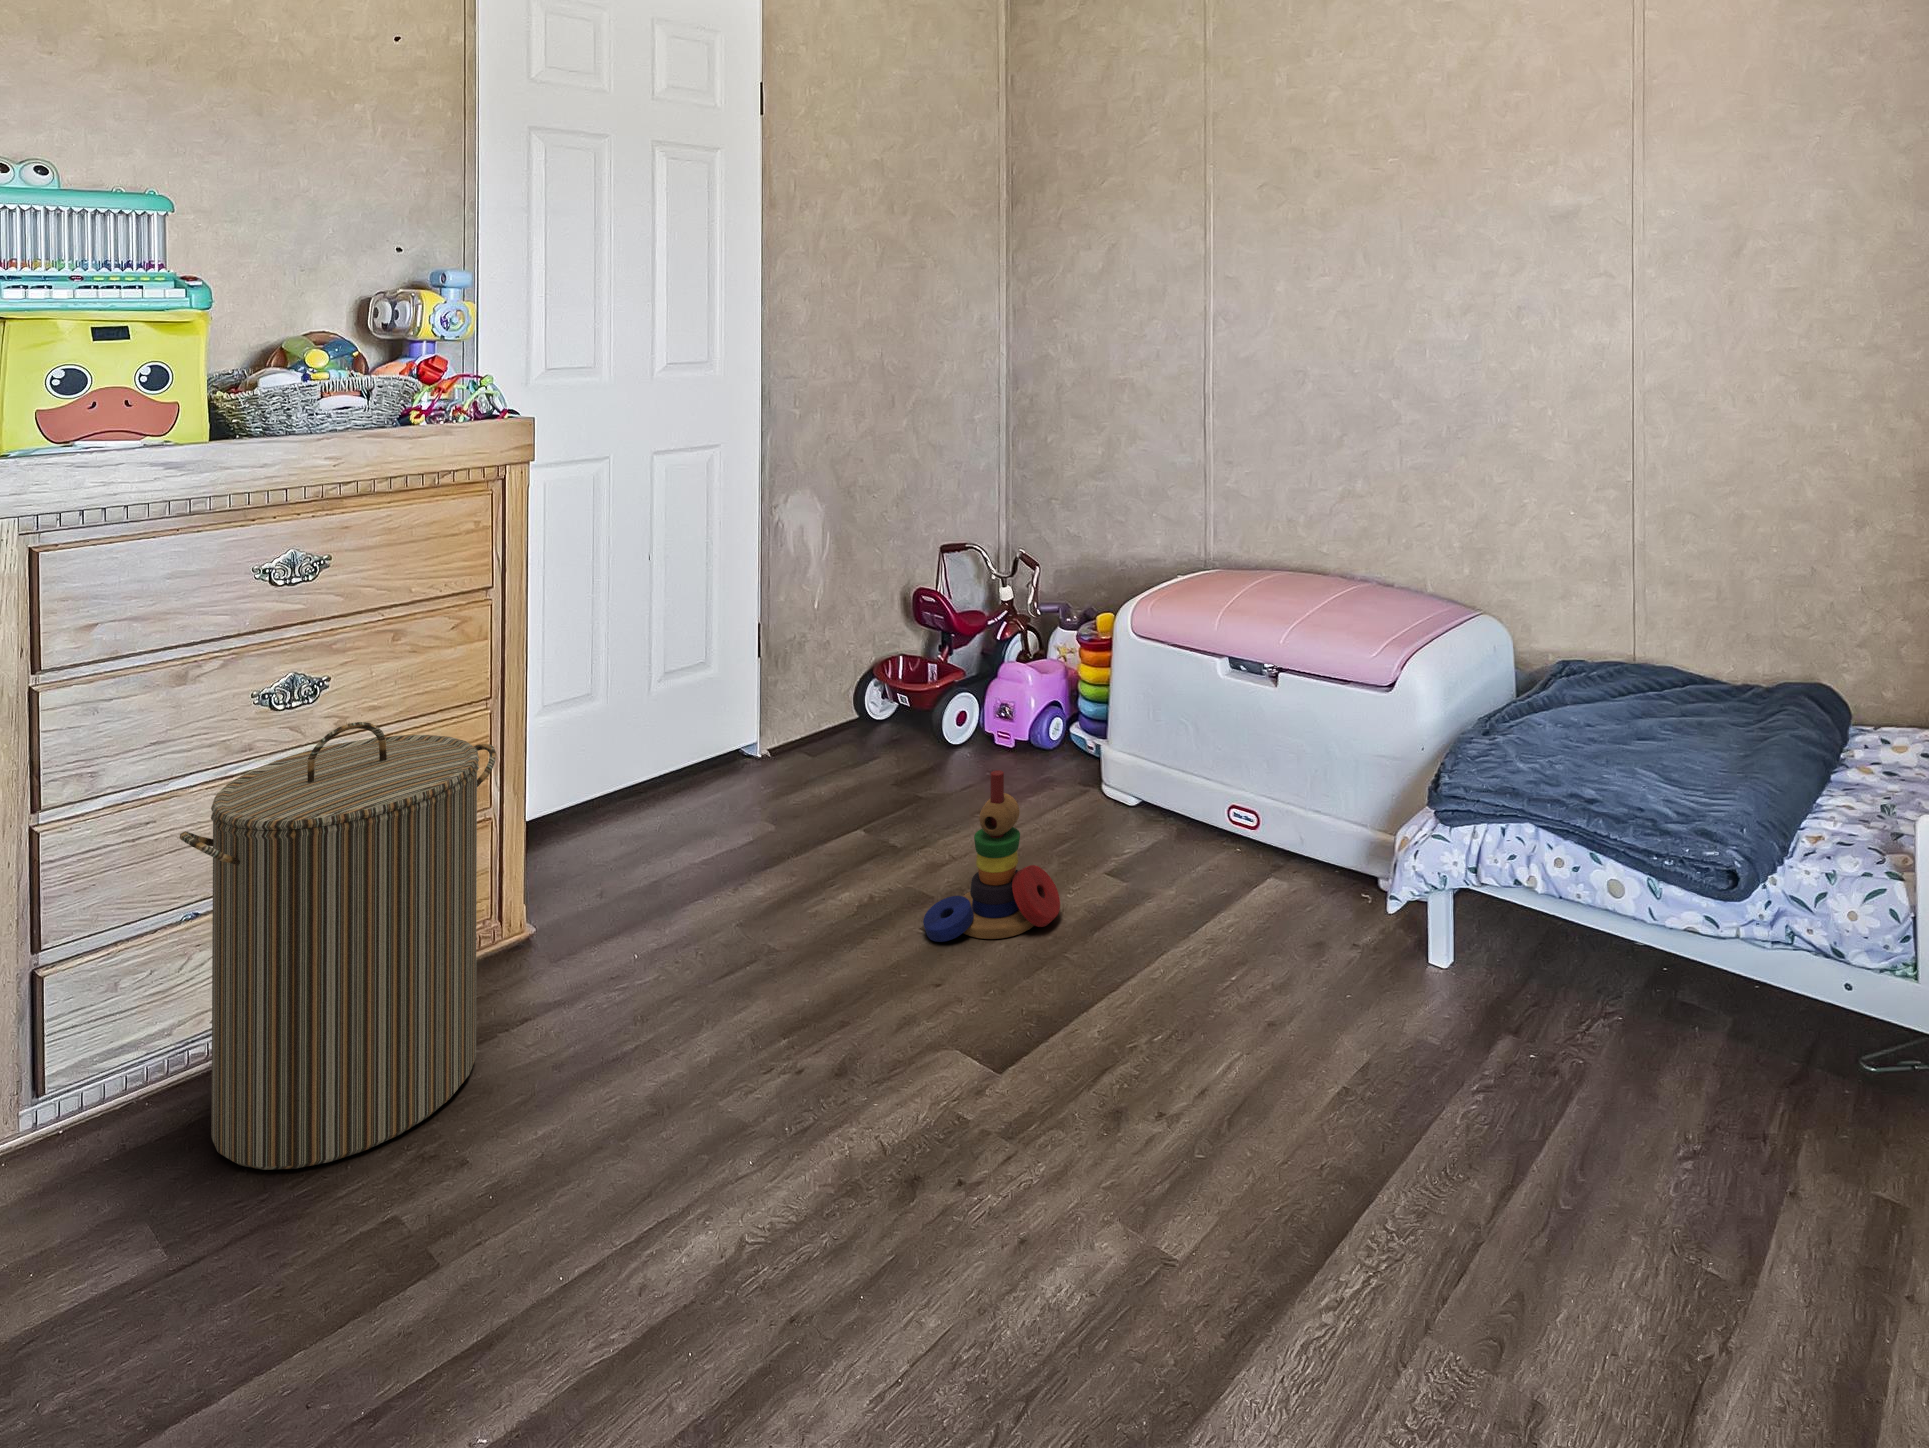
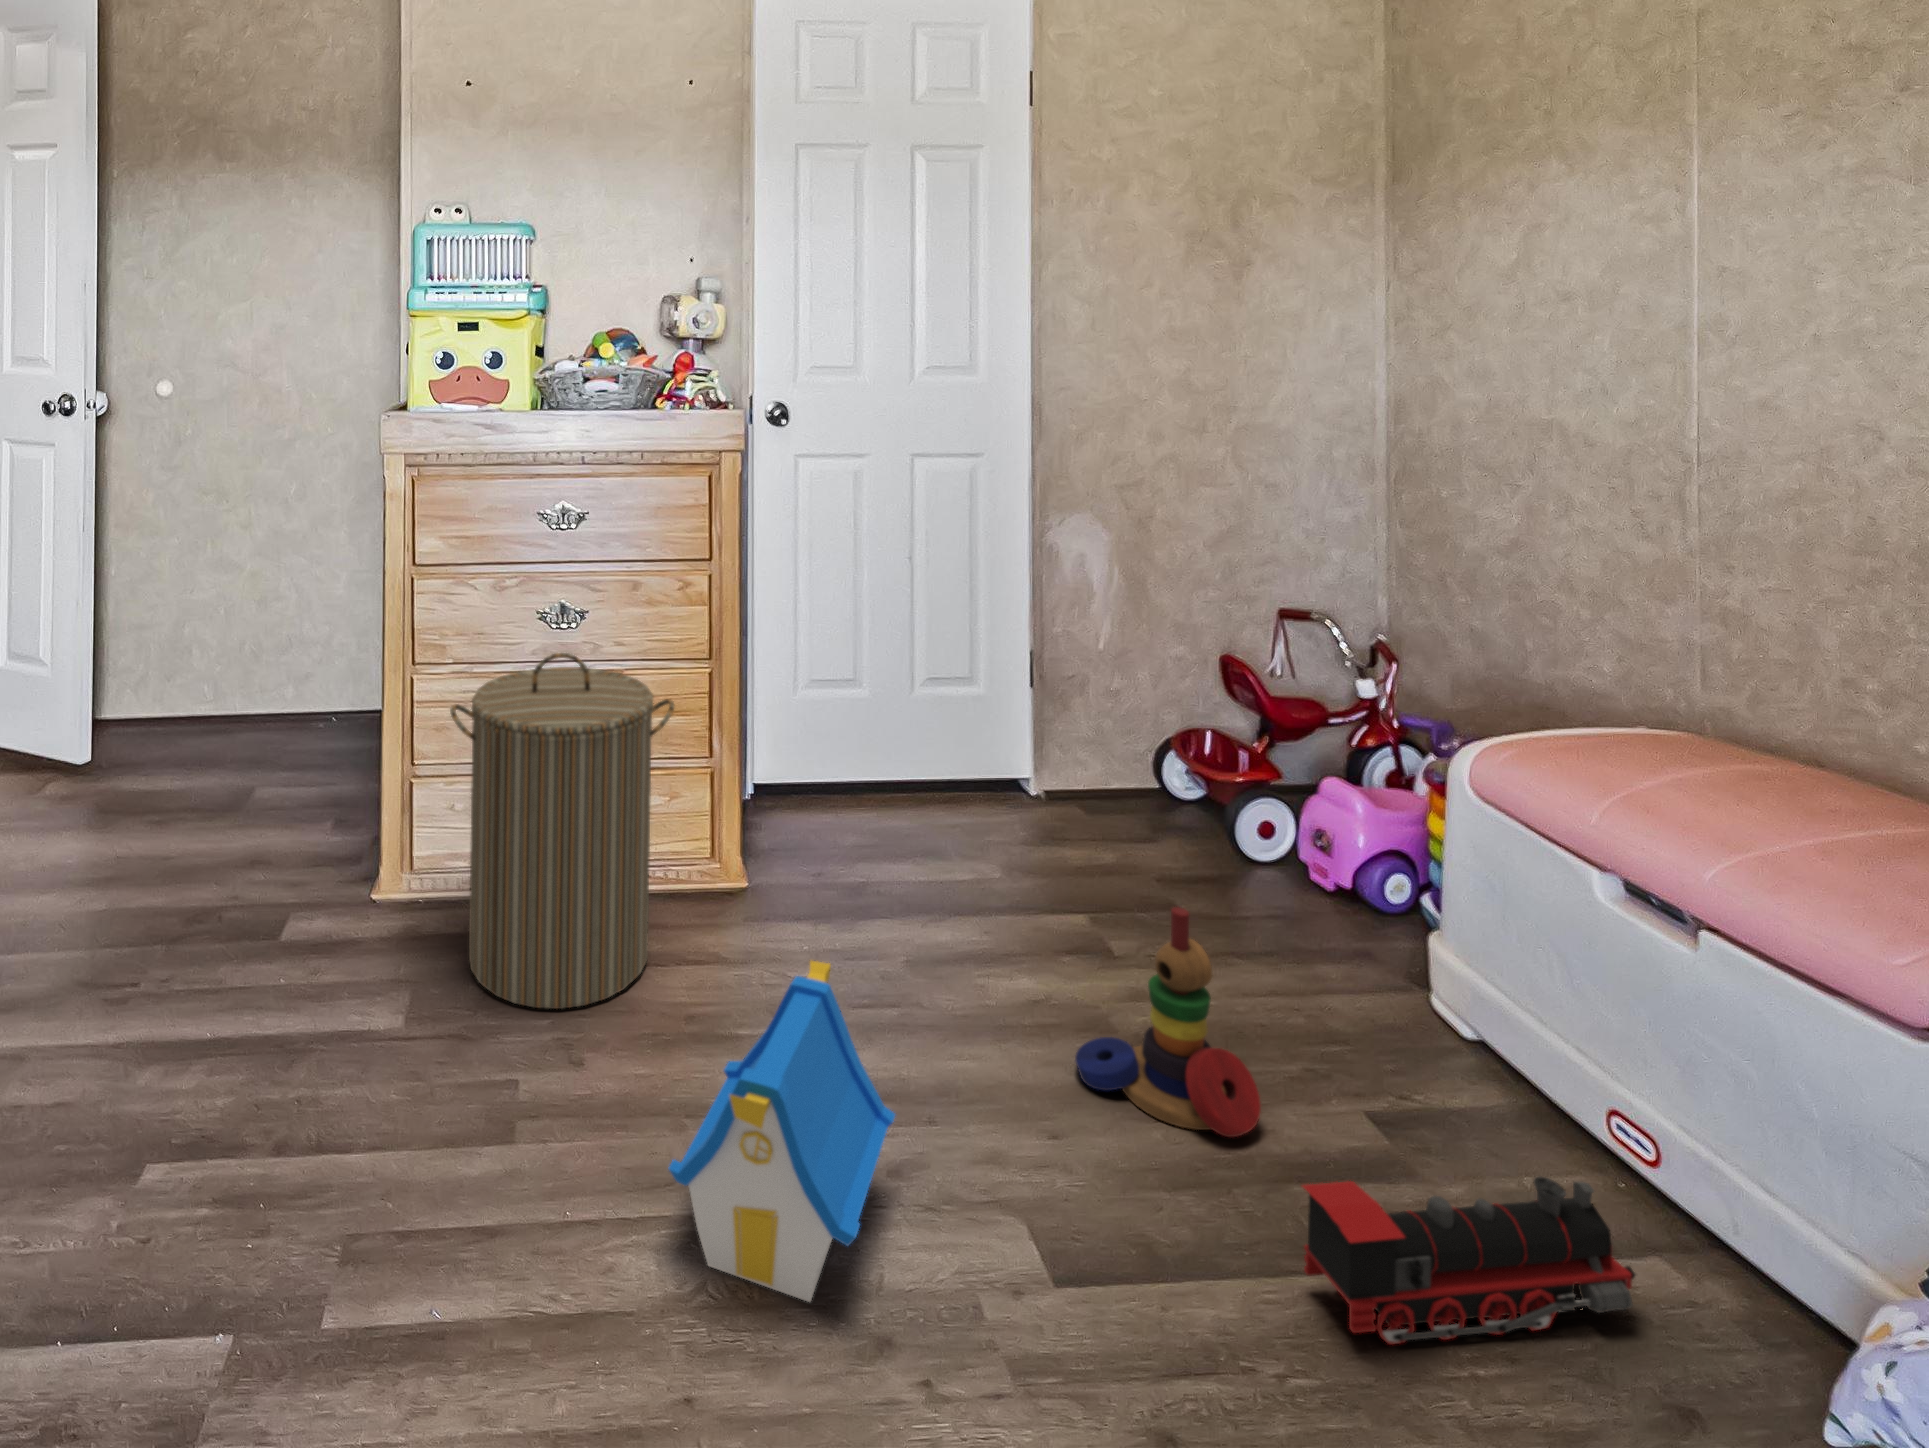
toy train: none [1131,839,1279,990] -> present [1303,1176,1635,1345]
toy house: none [676,916,886,1228] -> present [669,961,895,1302]

